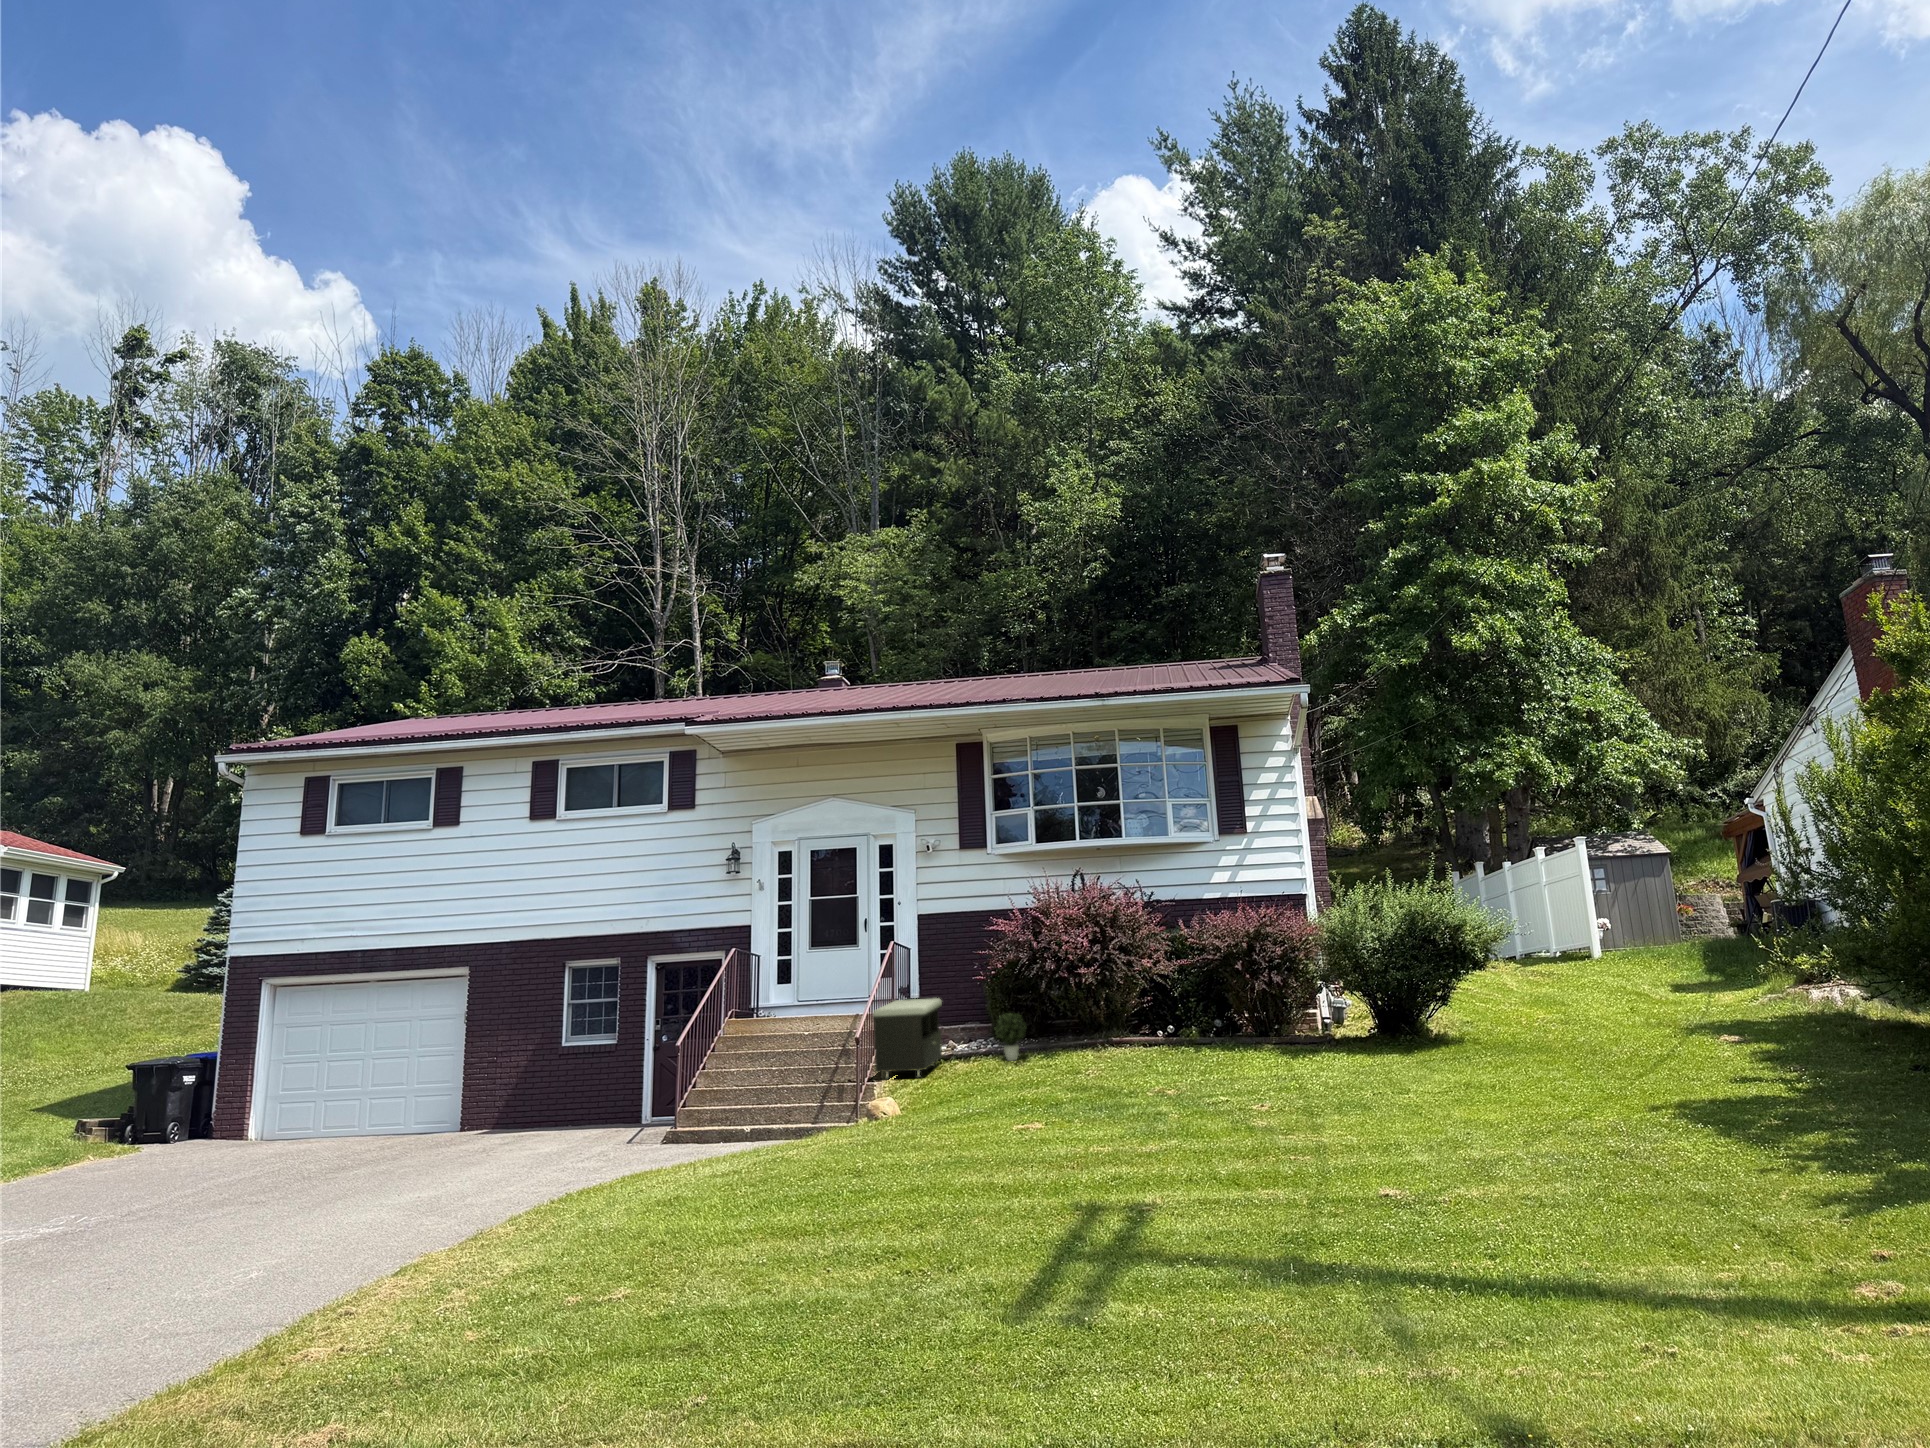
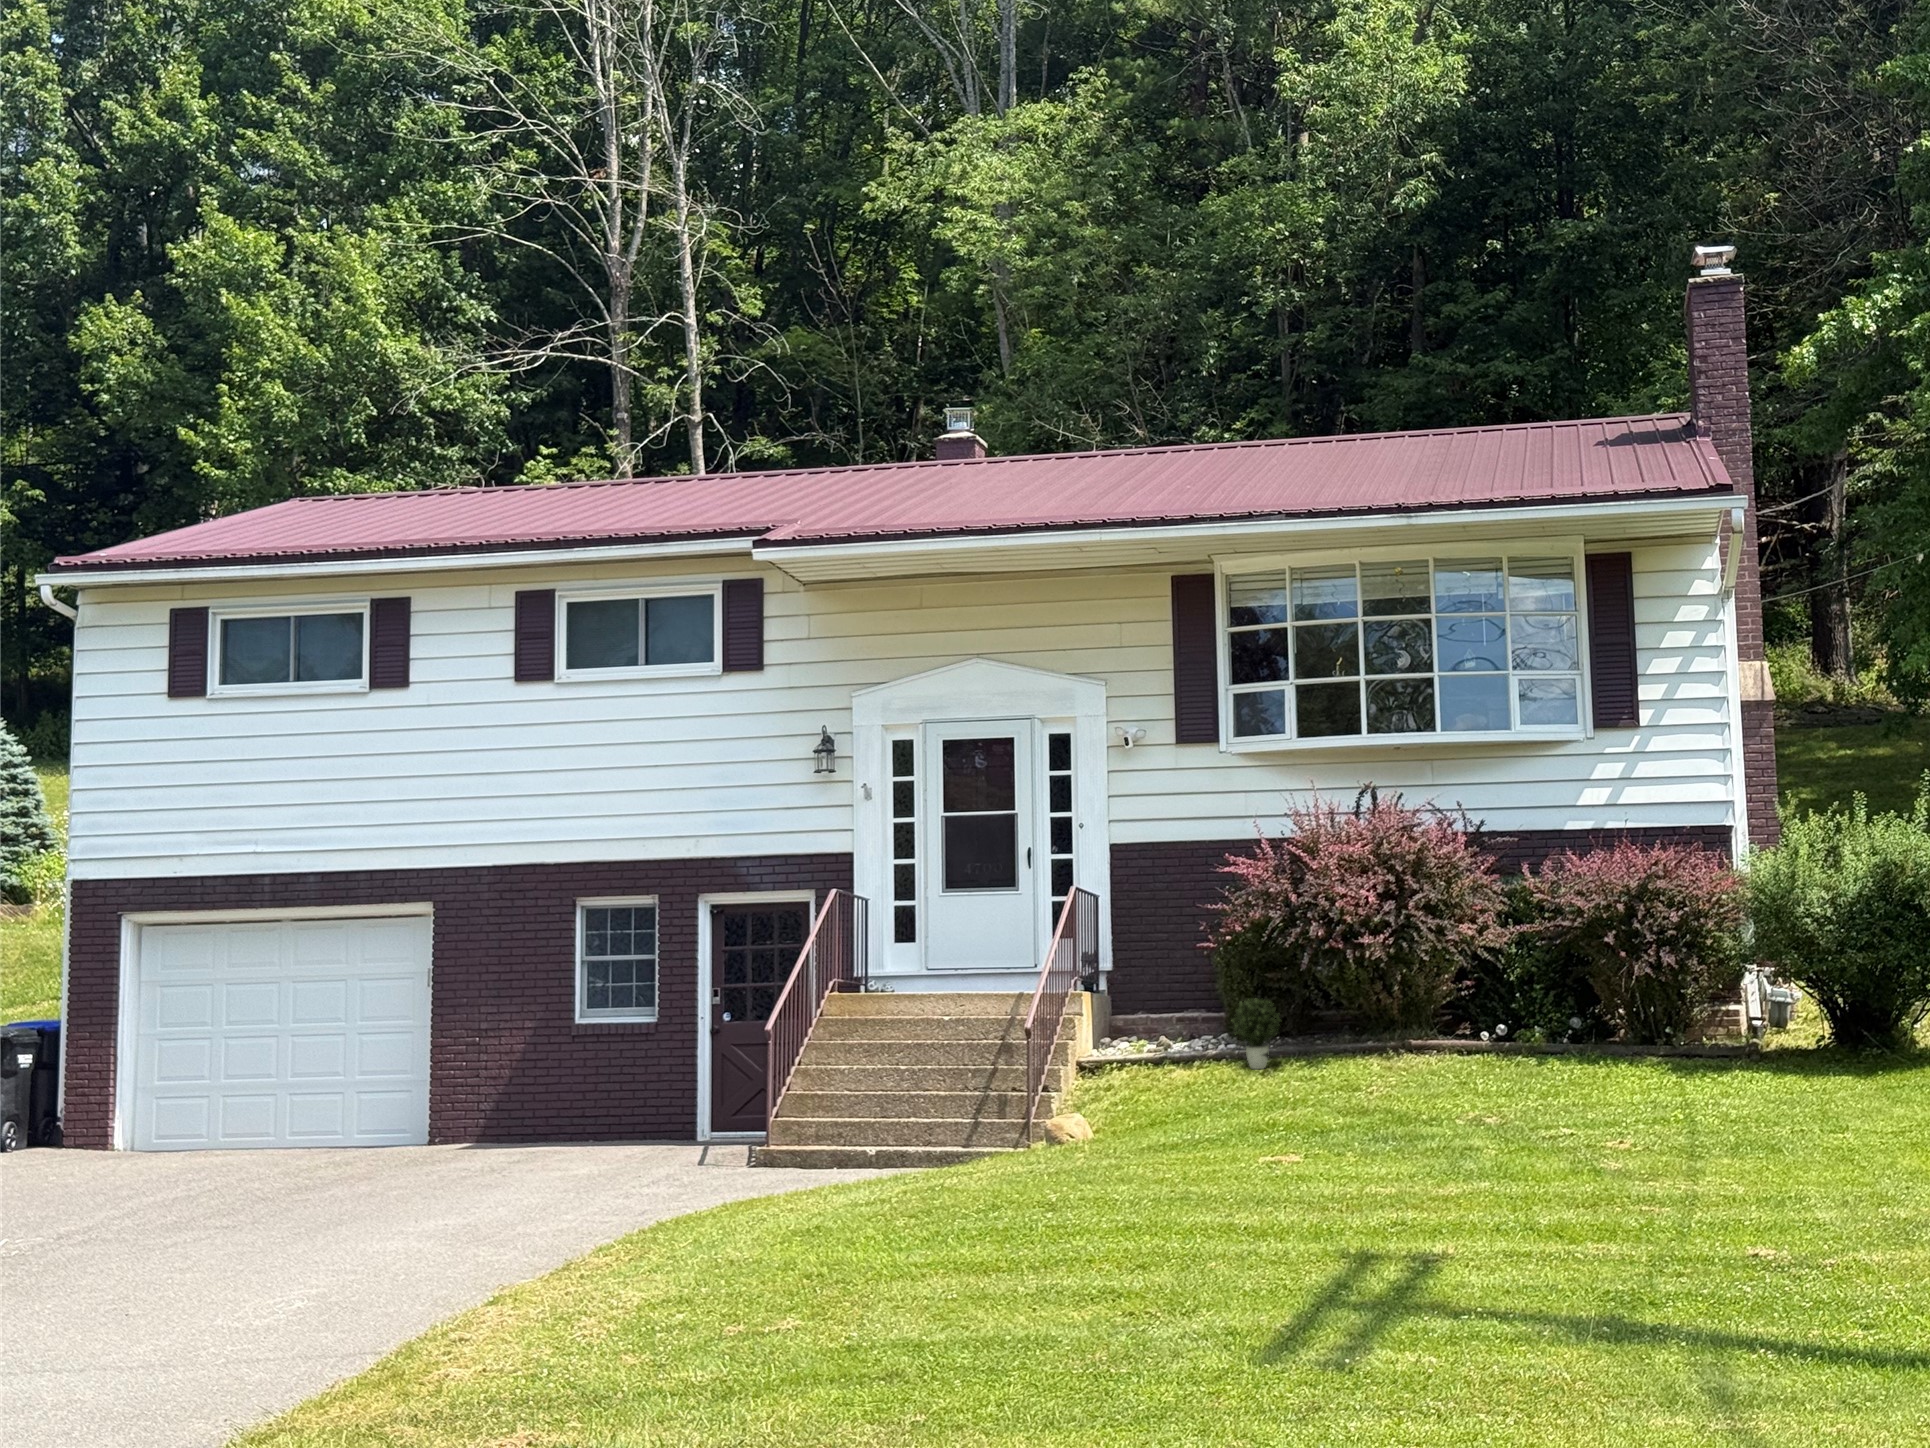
storage bench: present [873,998,942,1078] -> none [1051,973,1152,1089]

